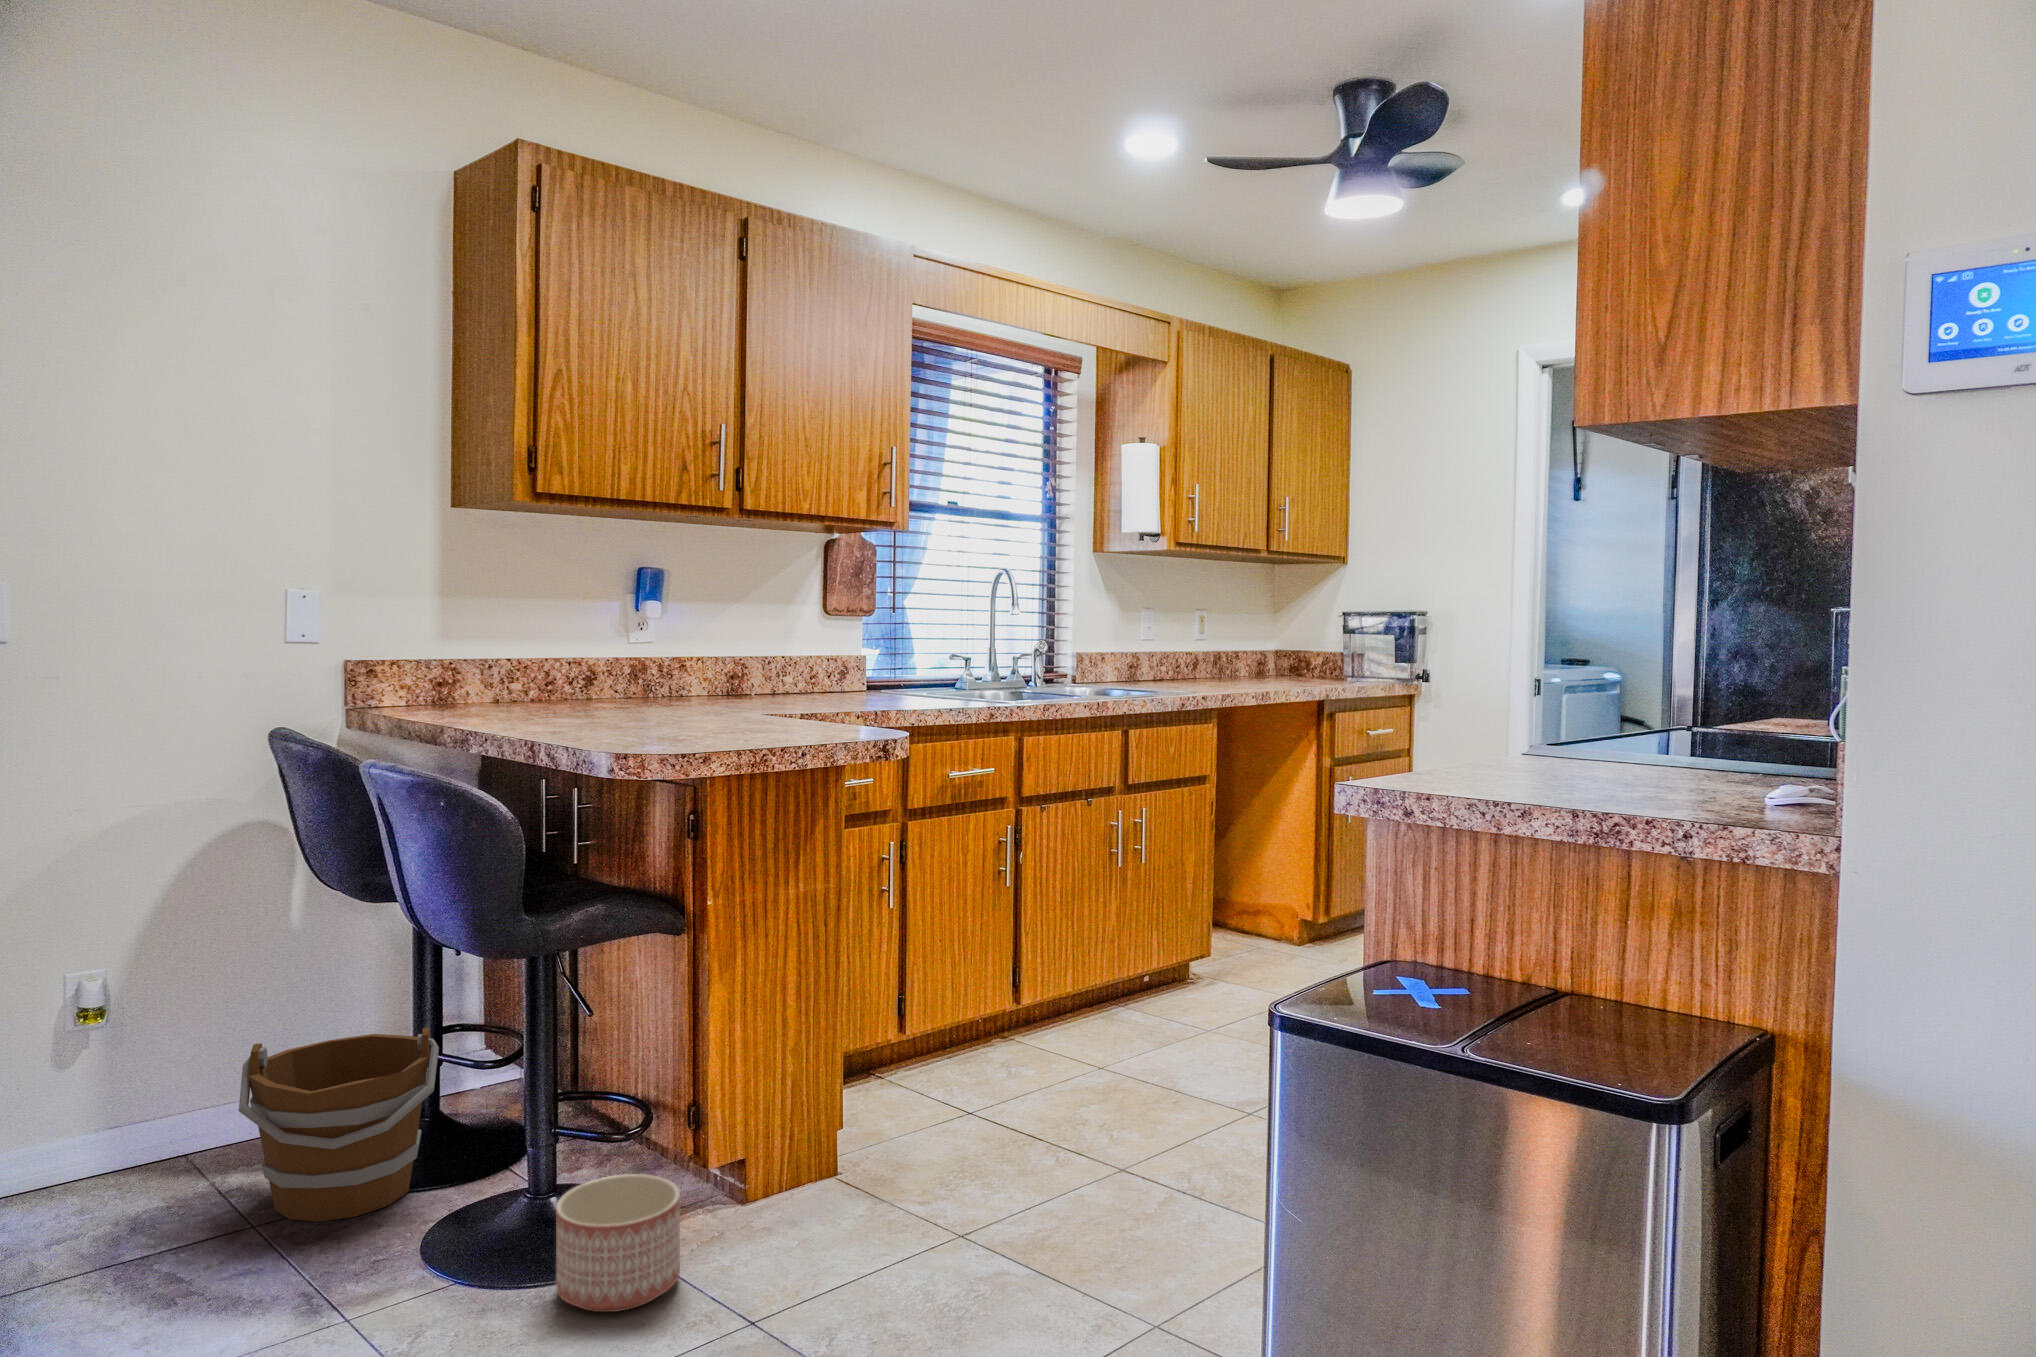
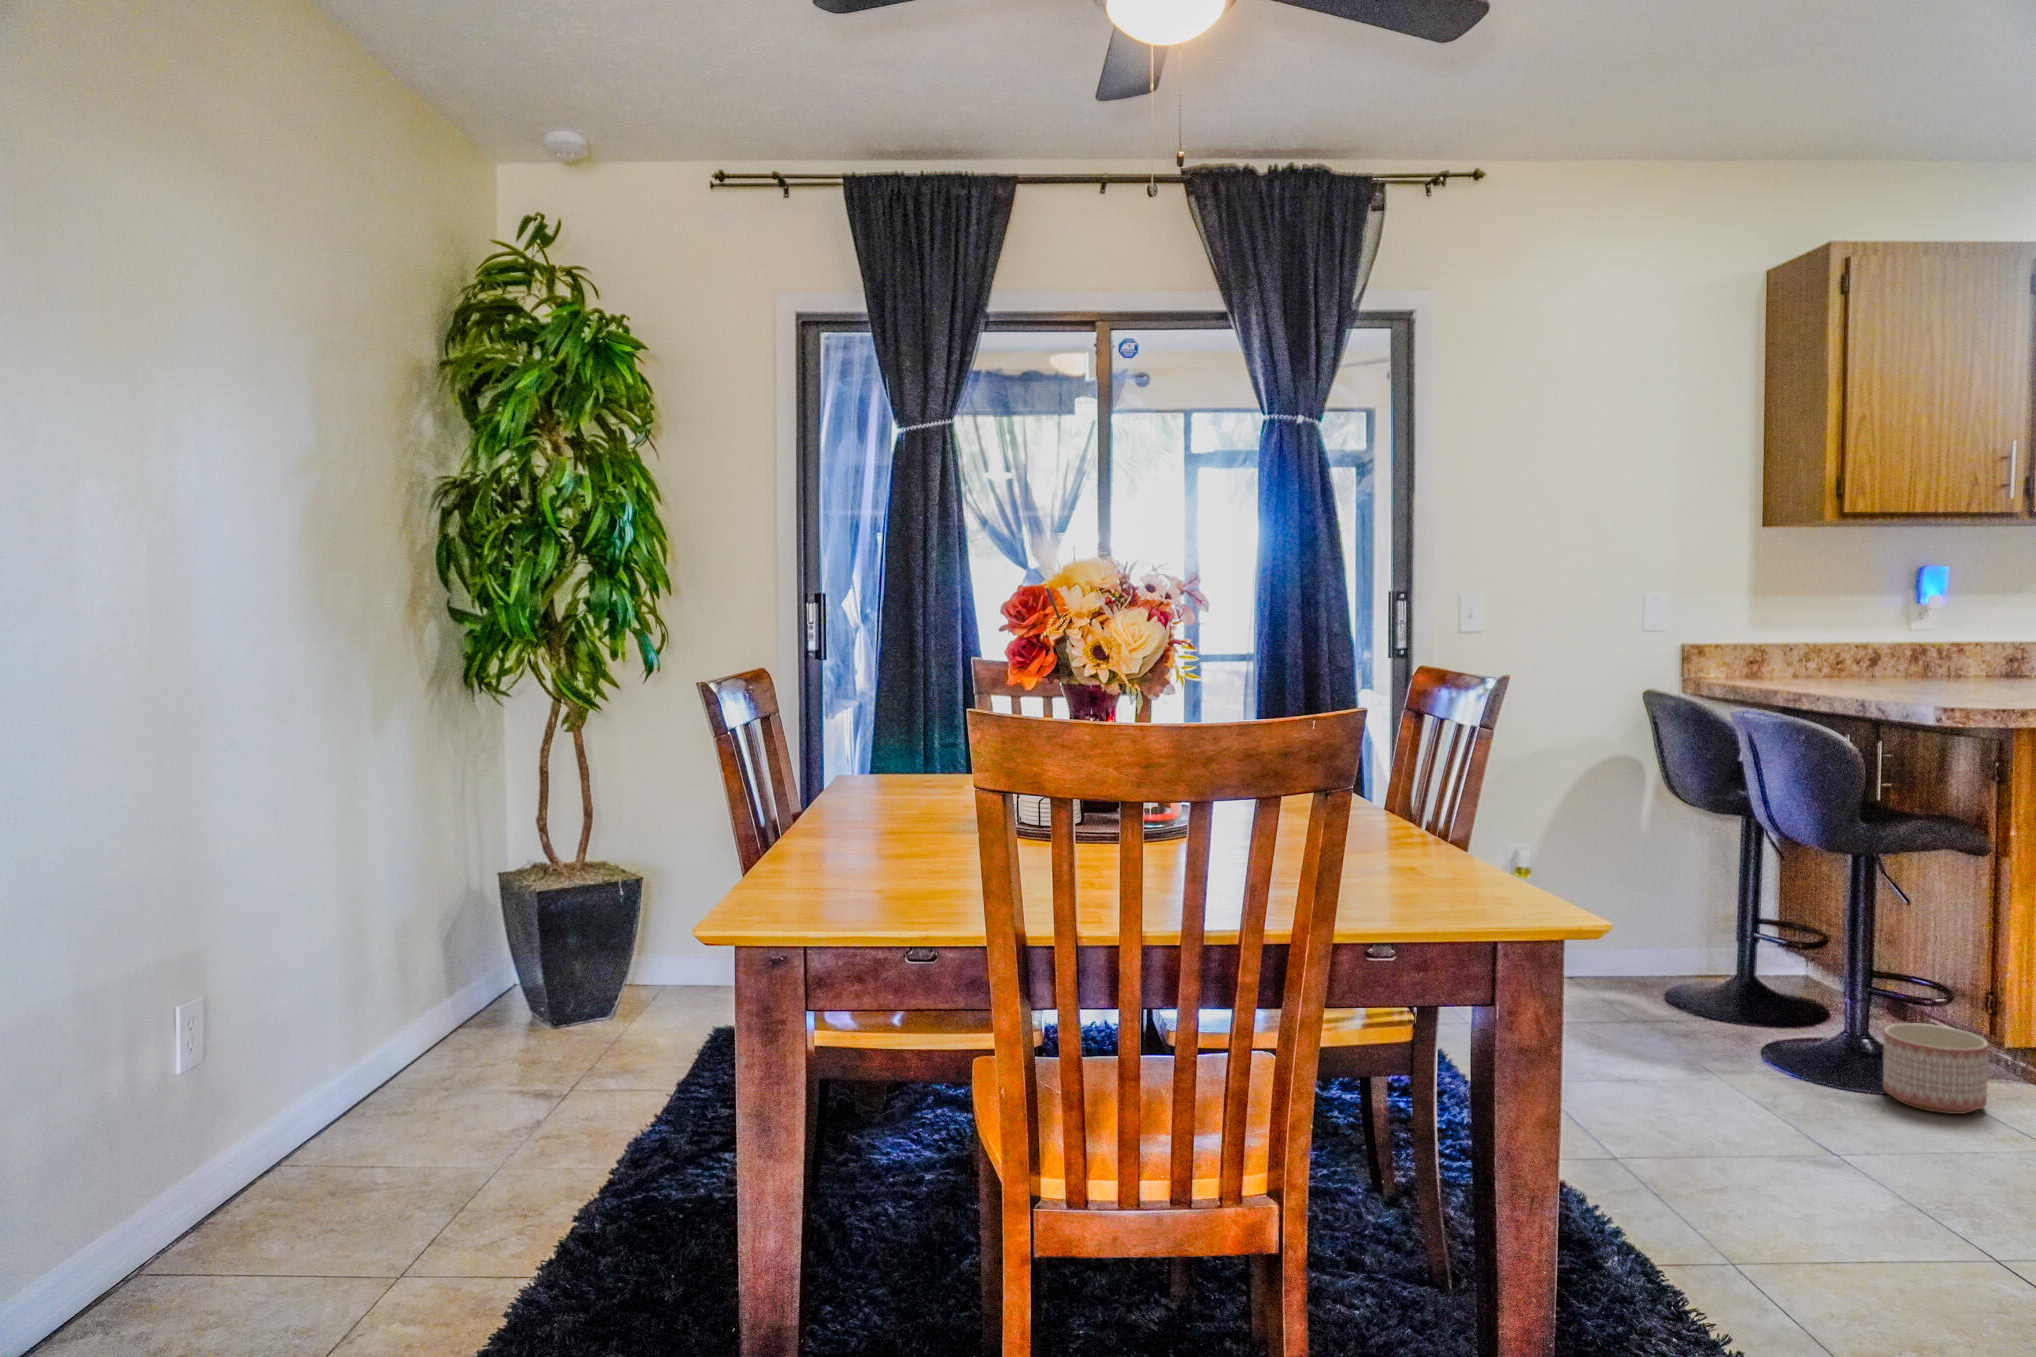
bucket: present [239,1027,439,1222] -> none [1633,899,1769,1026]

